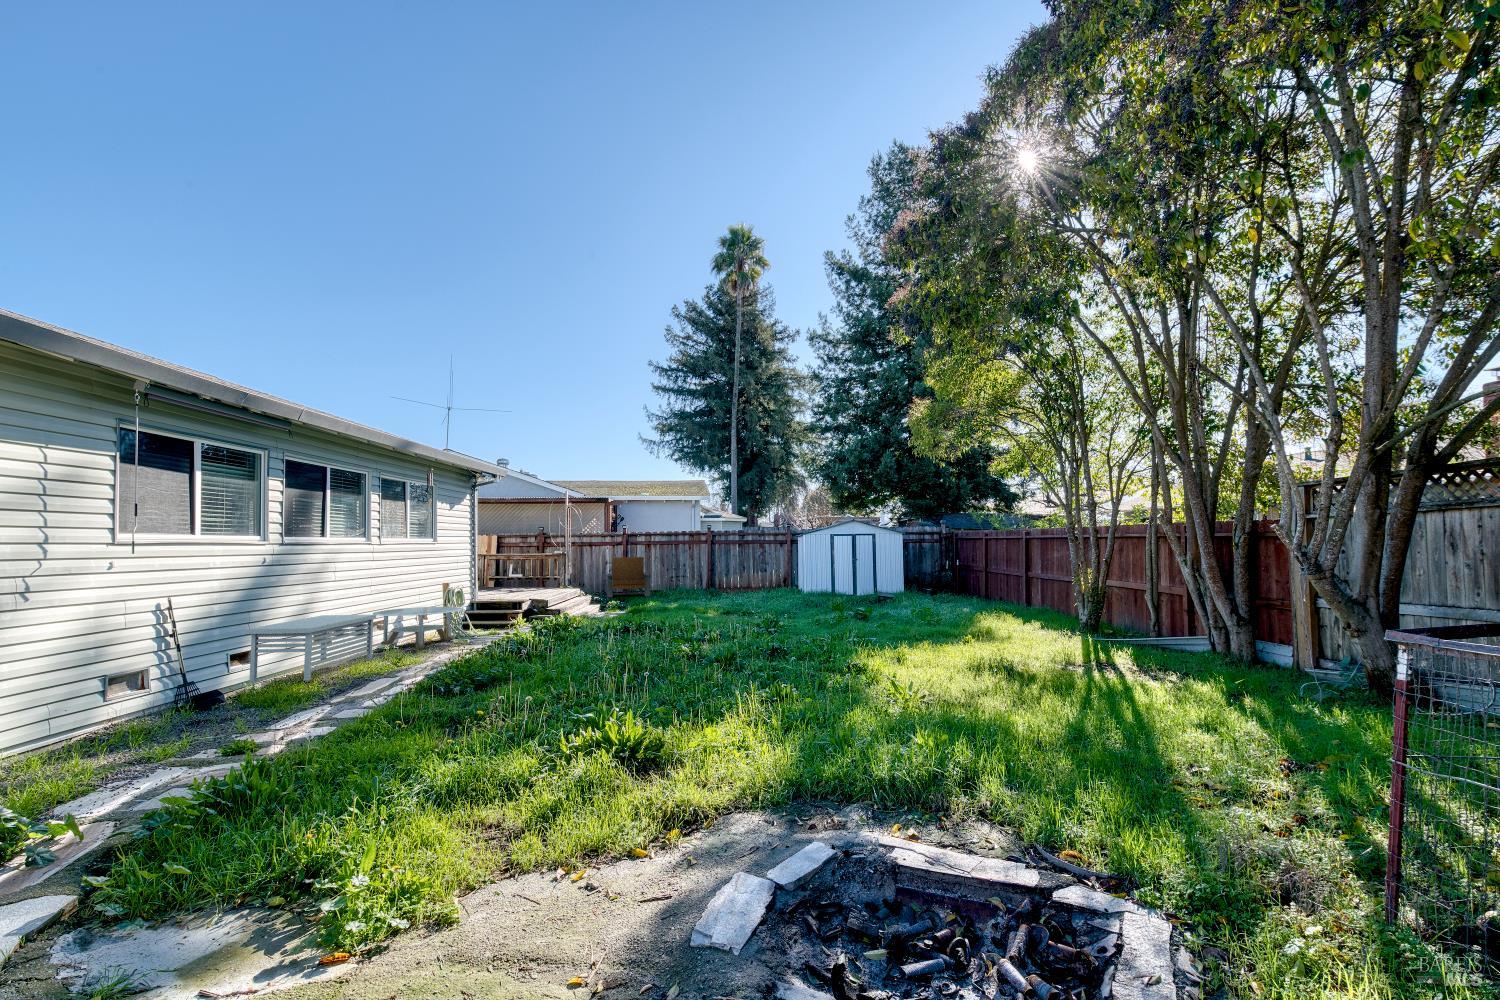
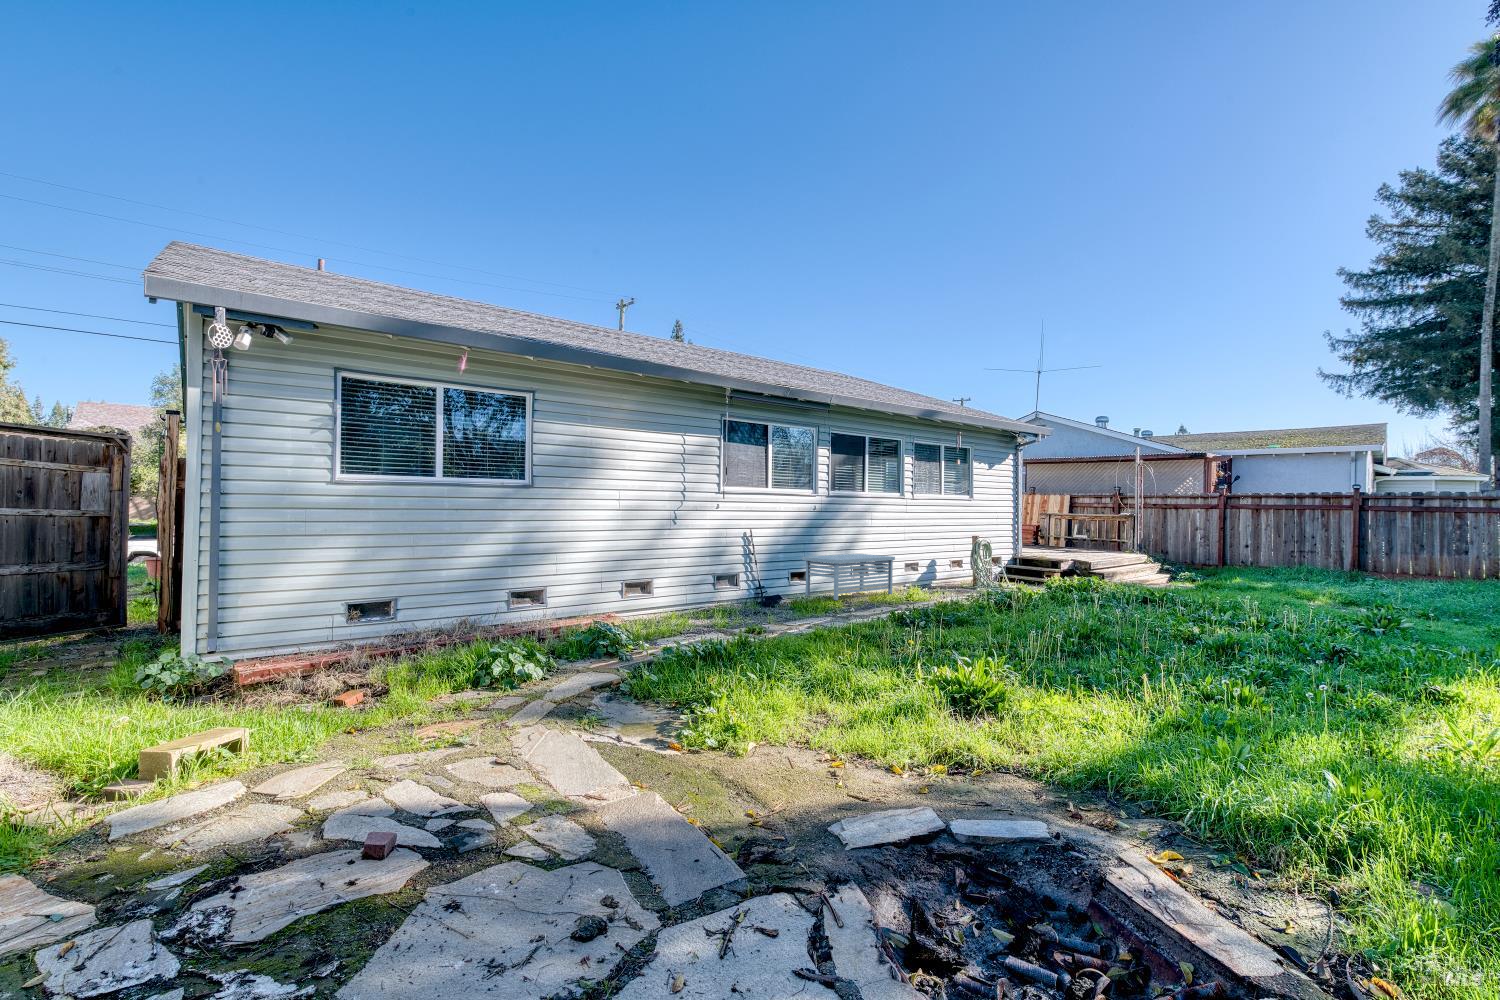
lounge chair: present [607,557,650,597] -> none [1191,524,1259,576]
round table: present [373,607,463,649] -> none [903,556,978,592]

